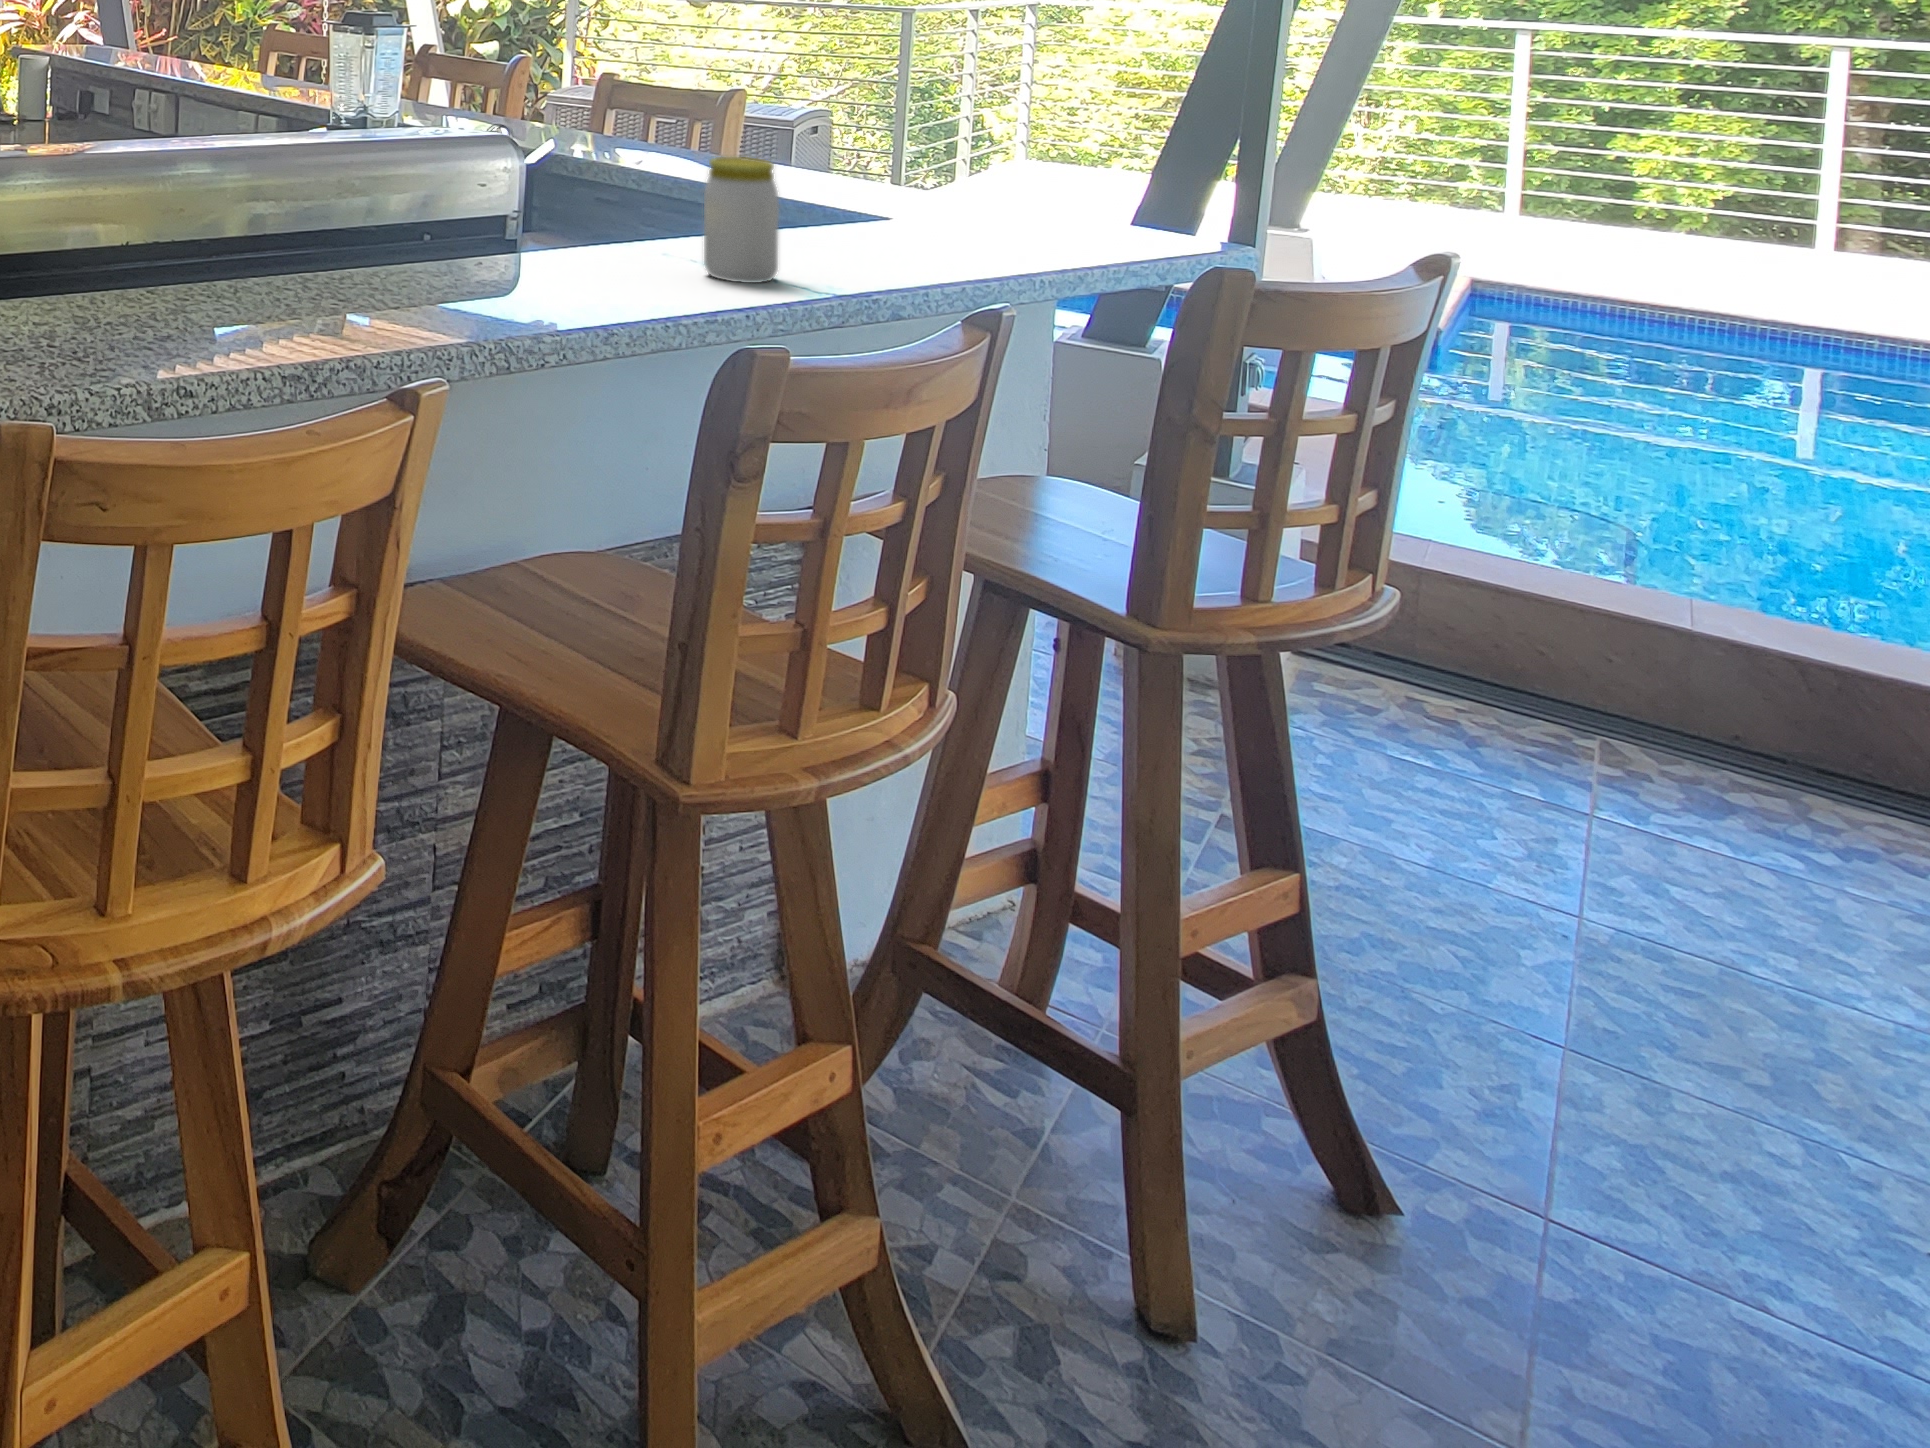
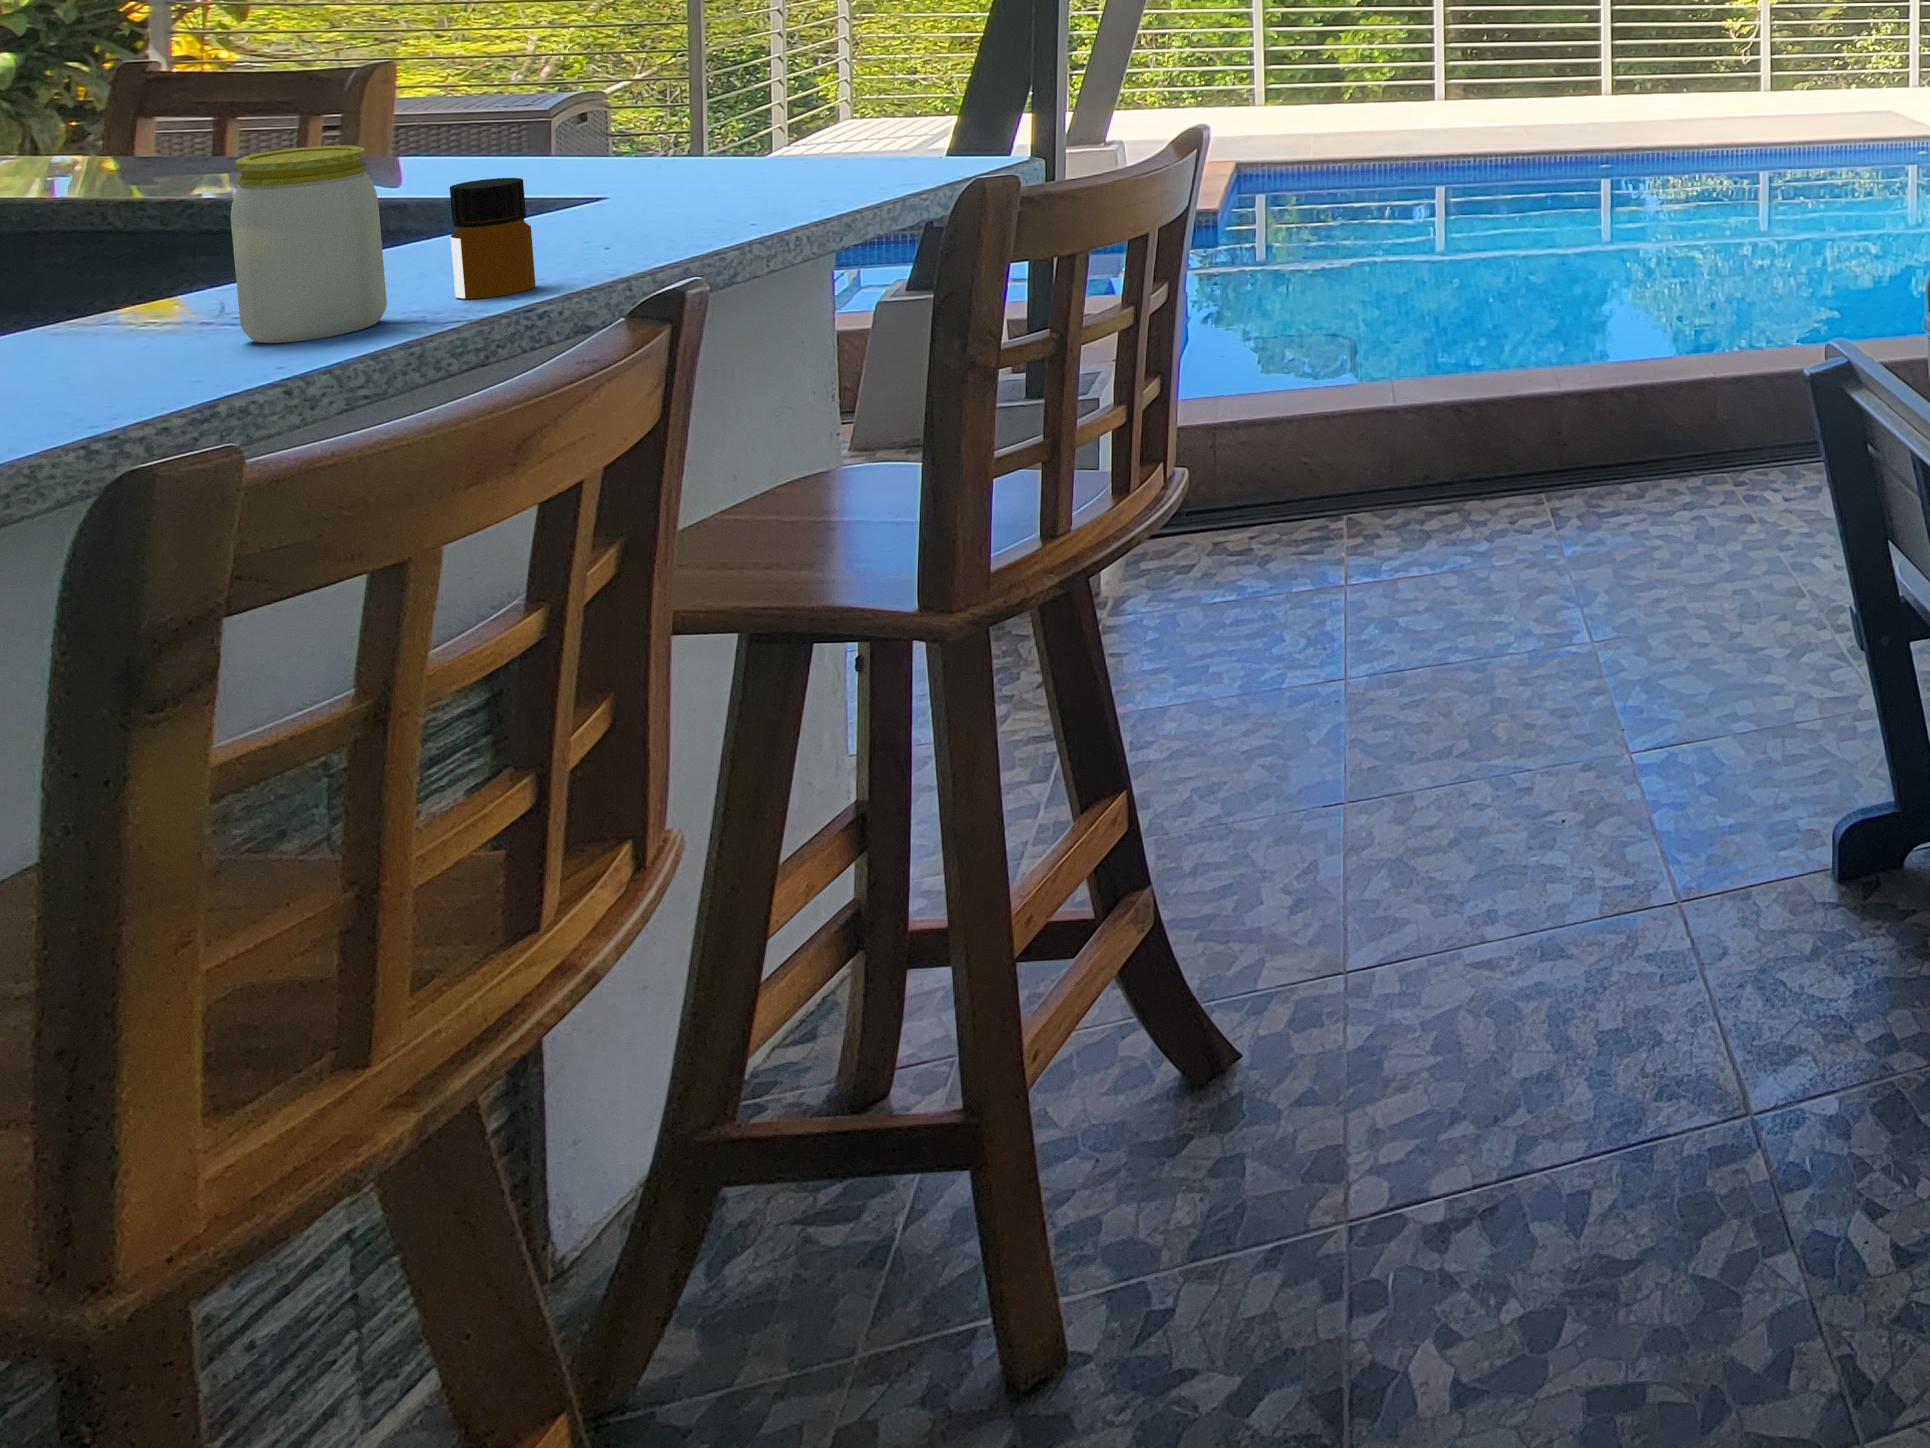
bottle: none [811,194,858,278] -> present [450,178,535,299]

